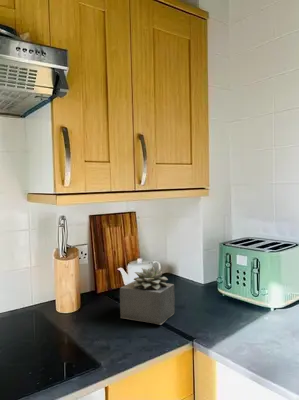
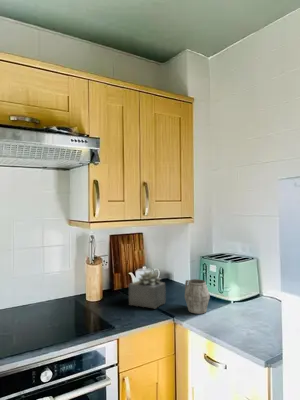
mug: none [204,279,244,332] -> present [185,279,210,314]

